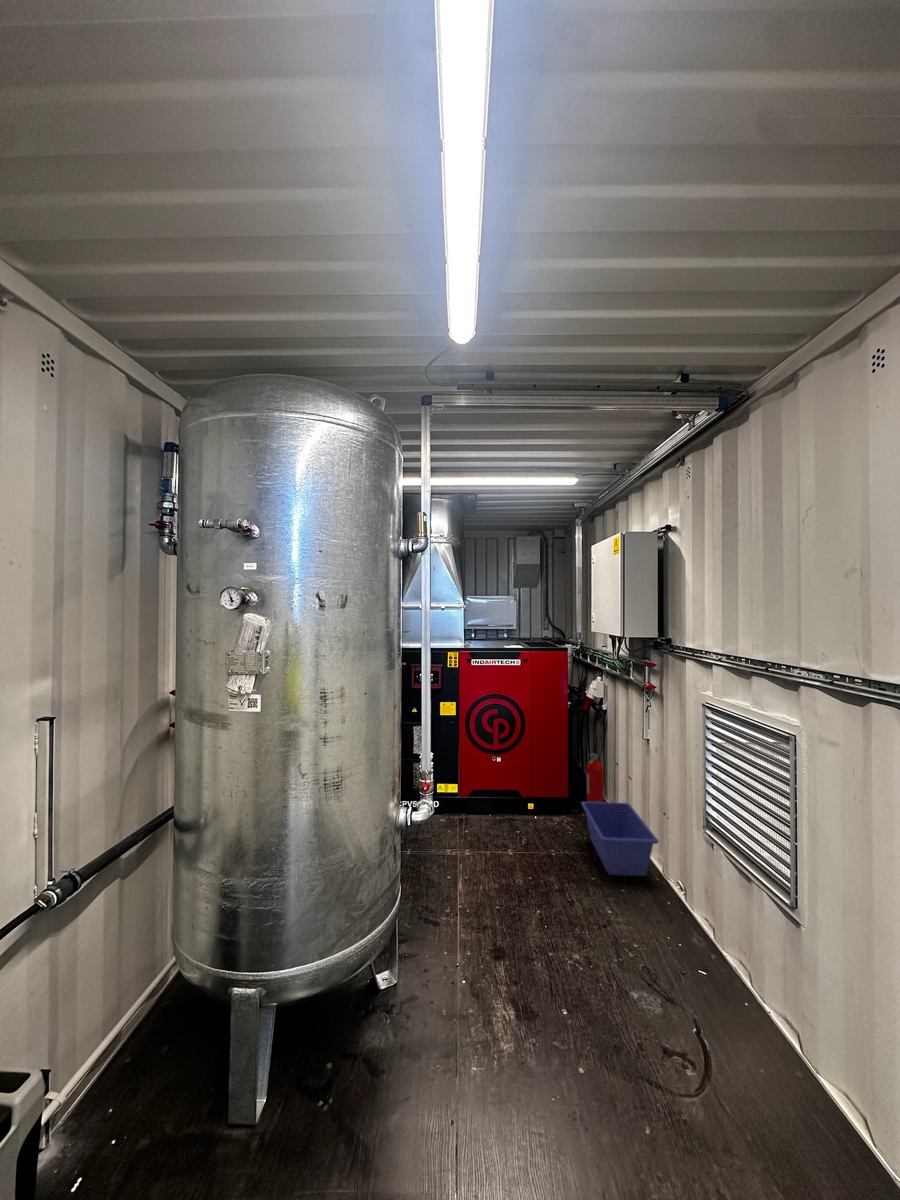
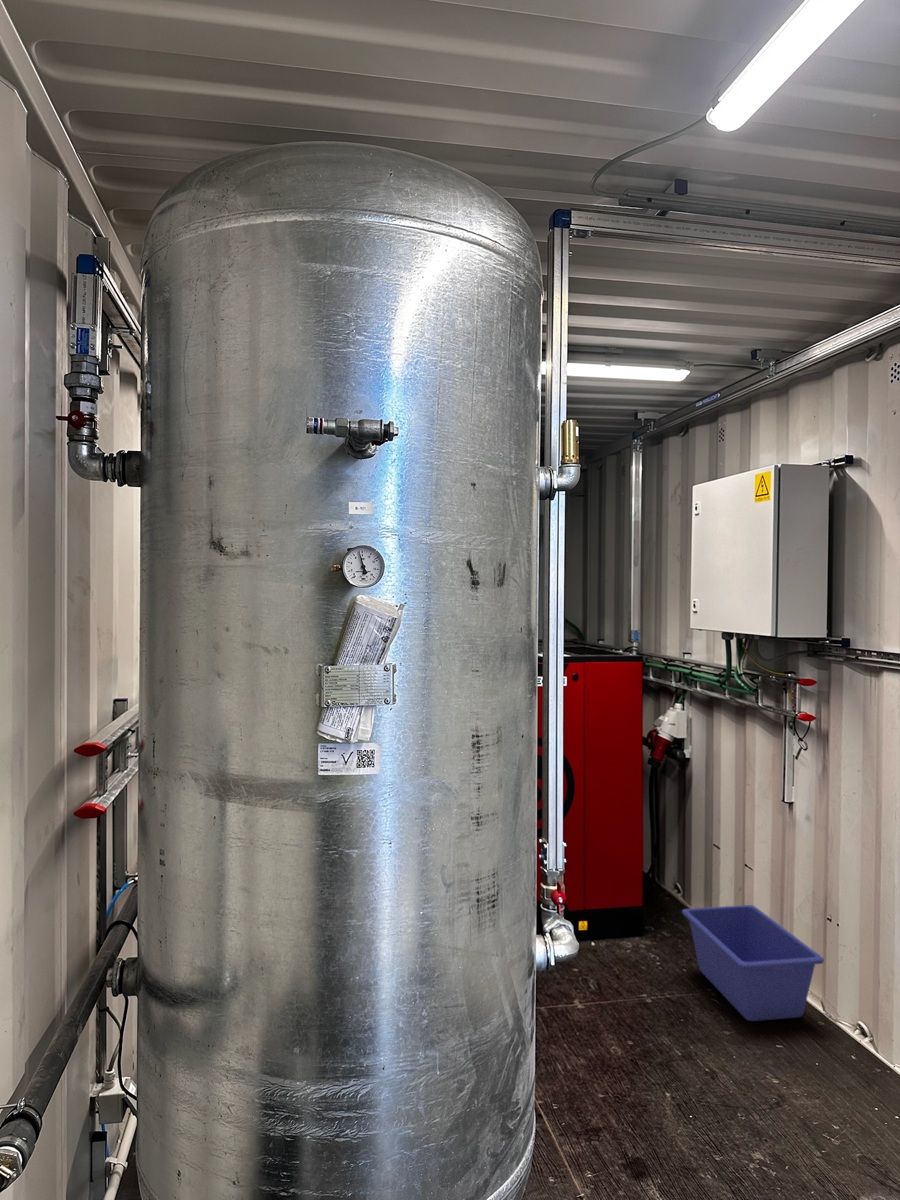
fire extinguisher: present [587,754,604,802] -> none [668,831,696,922]

